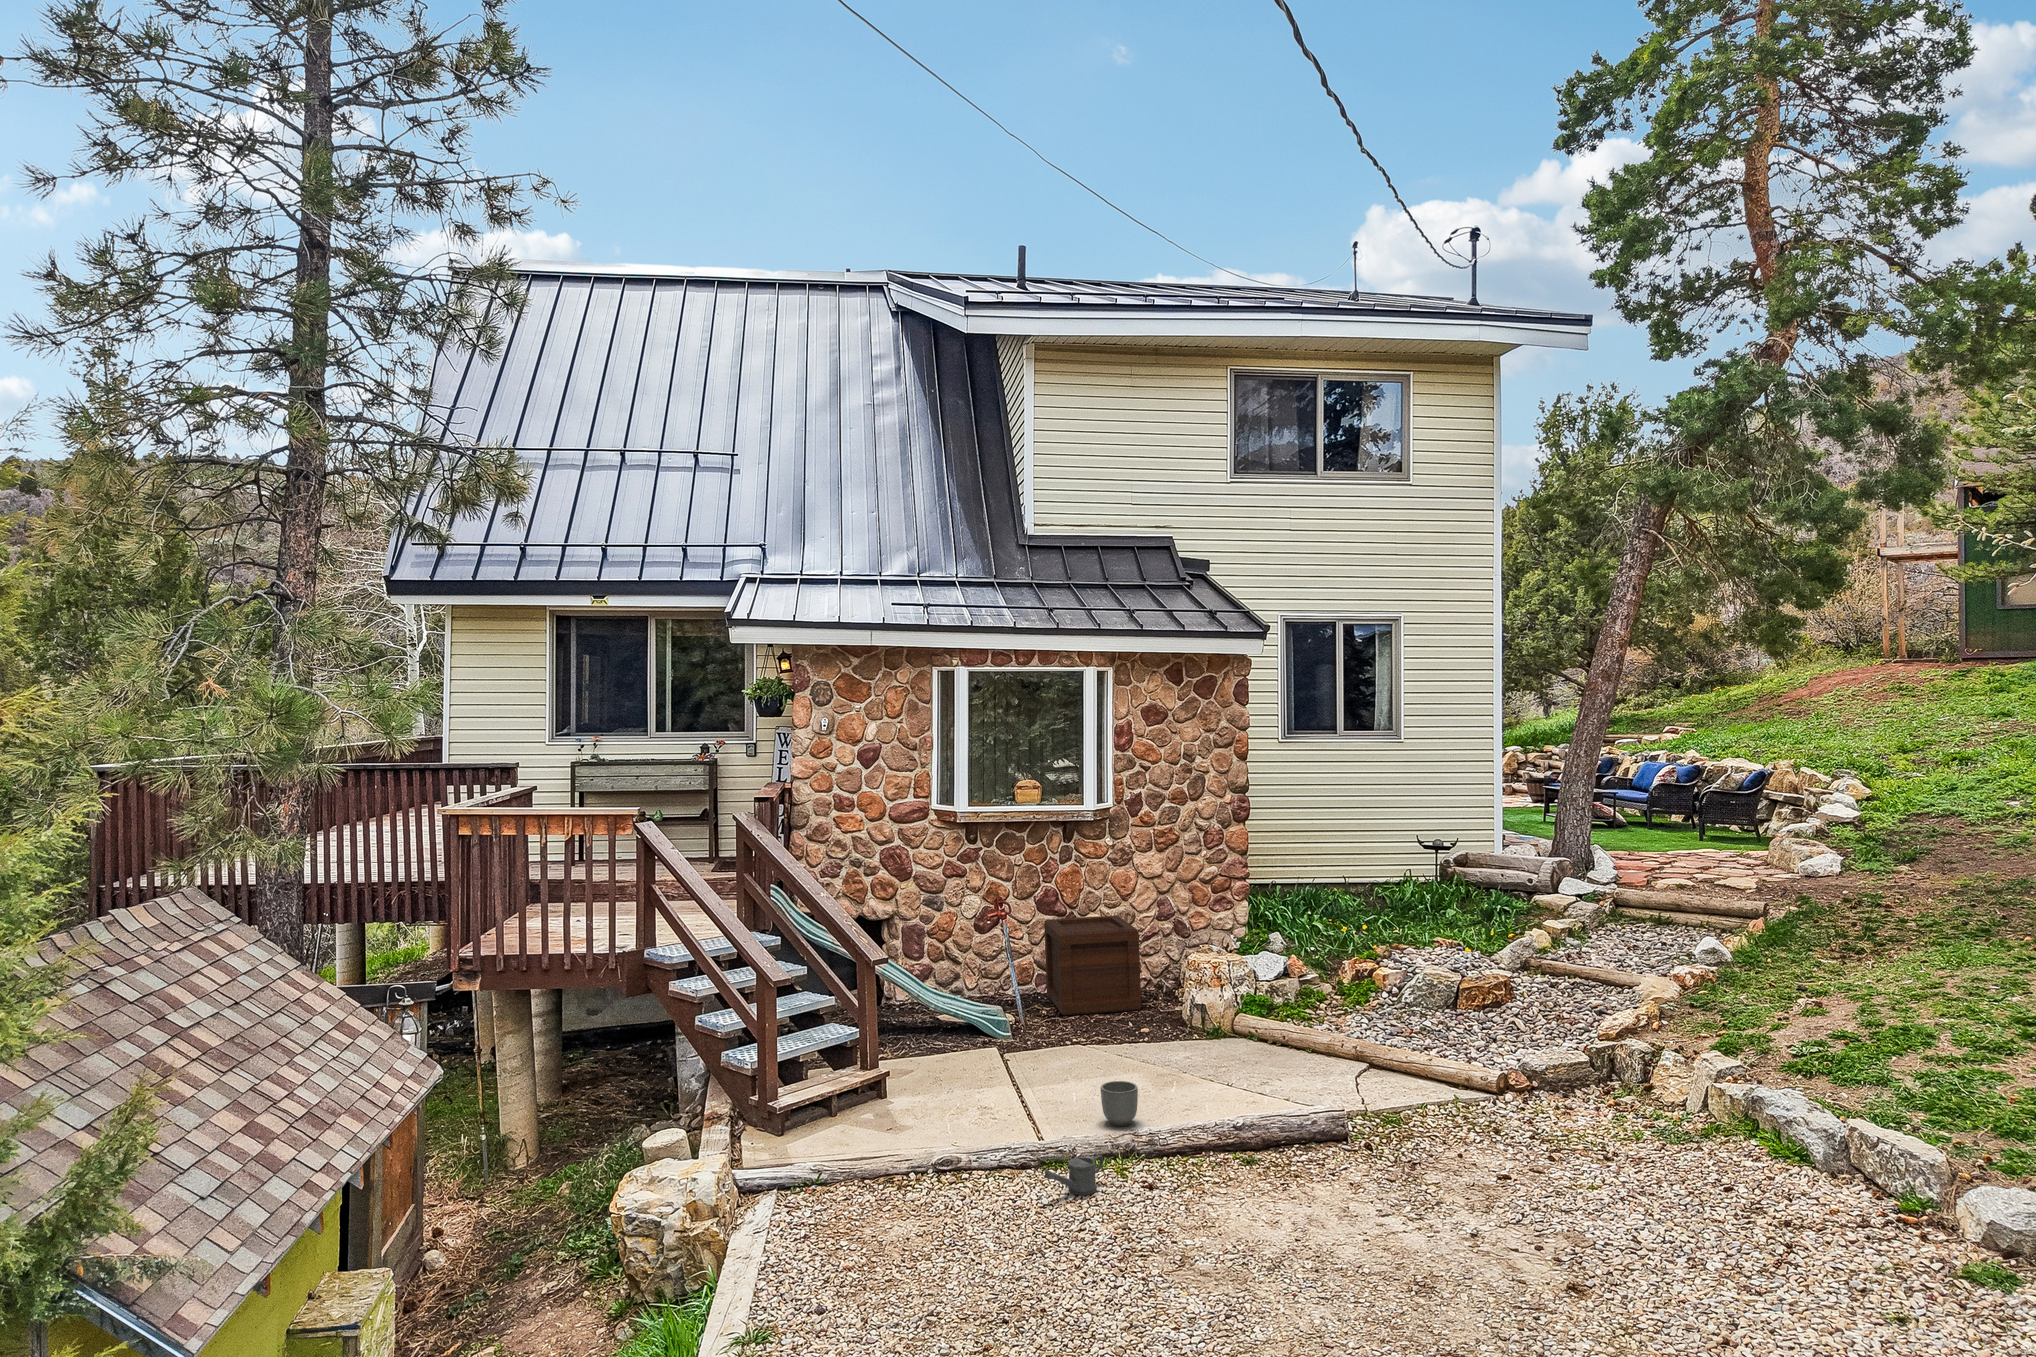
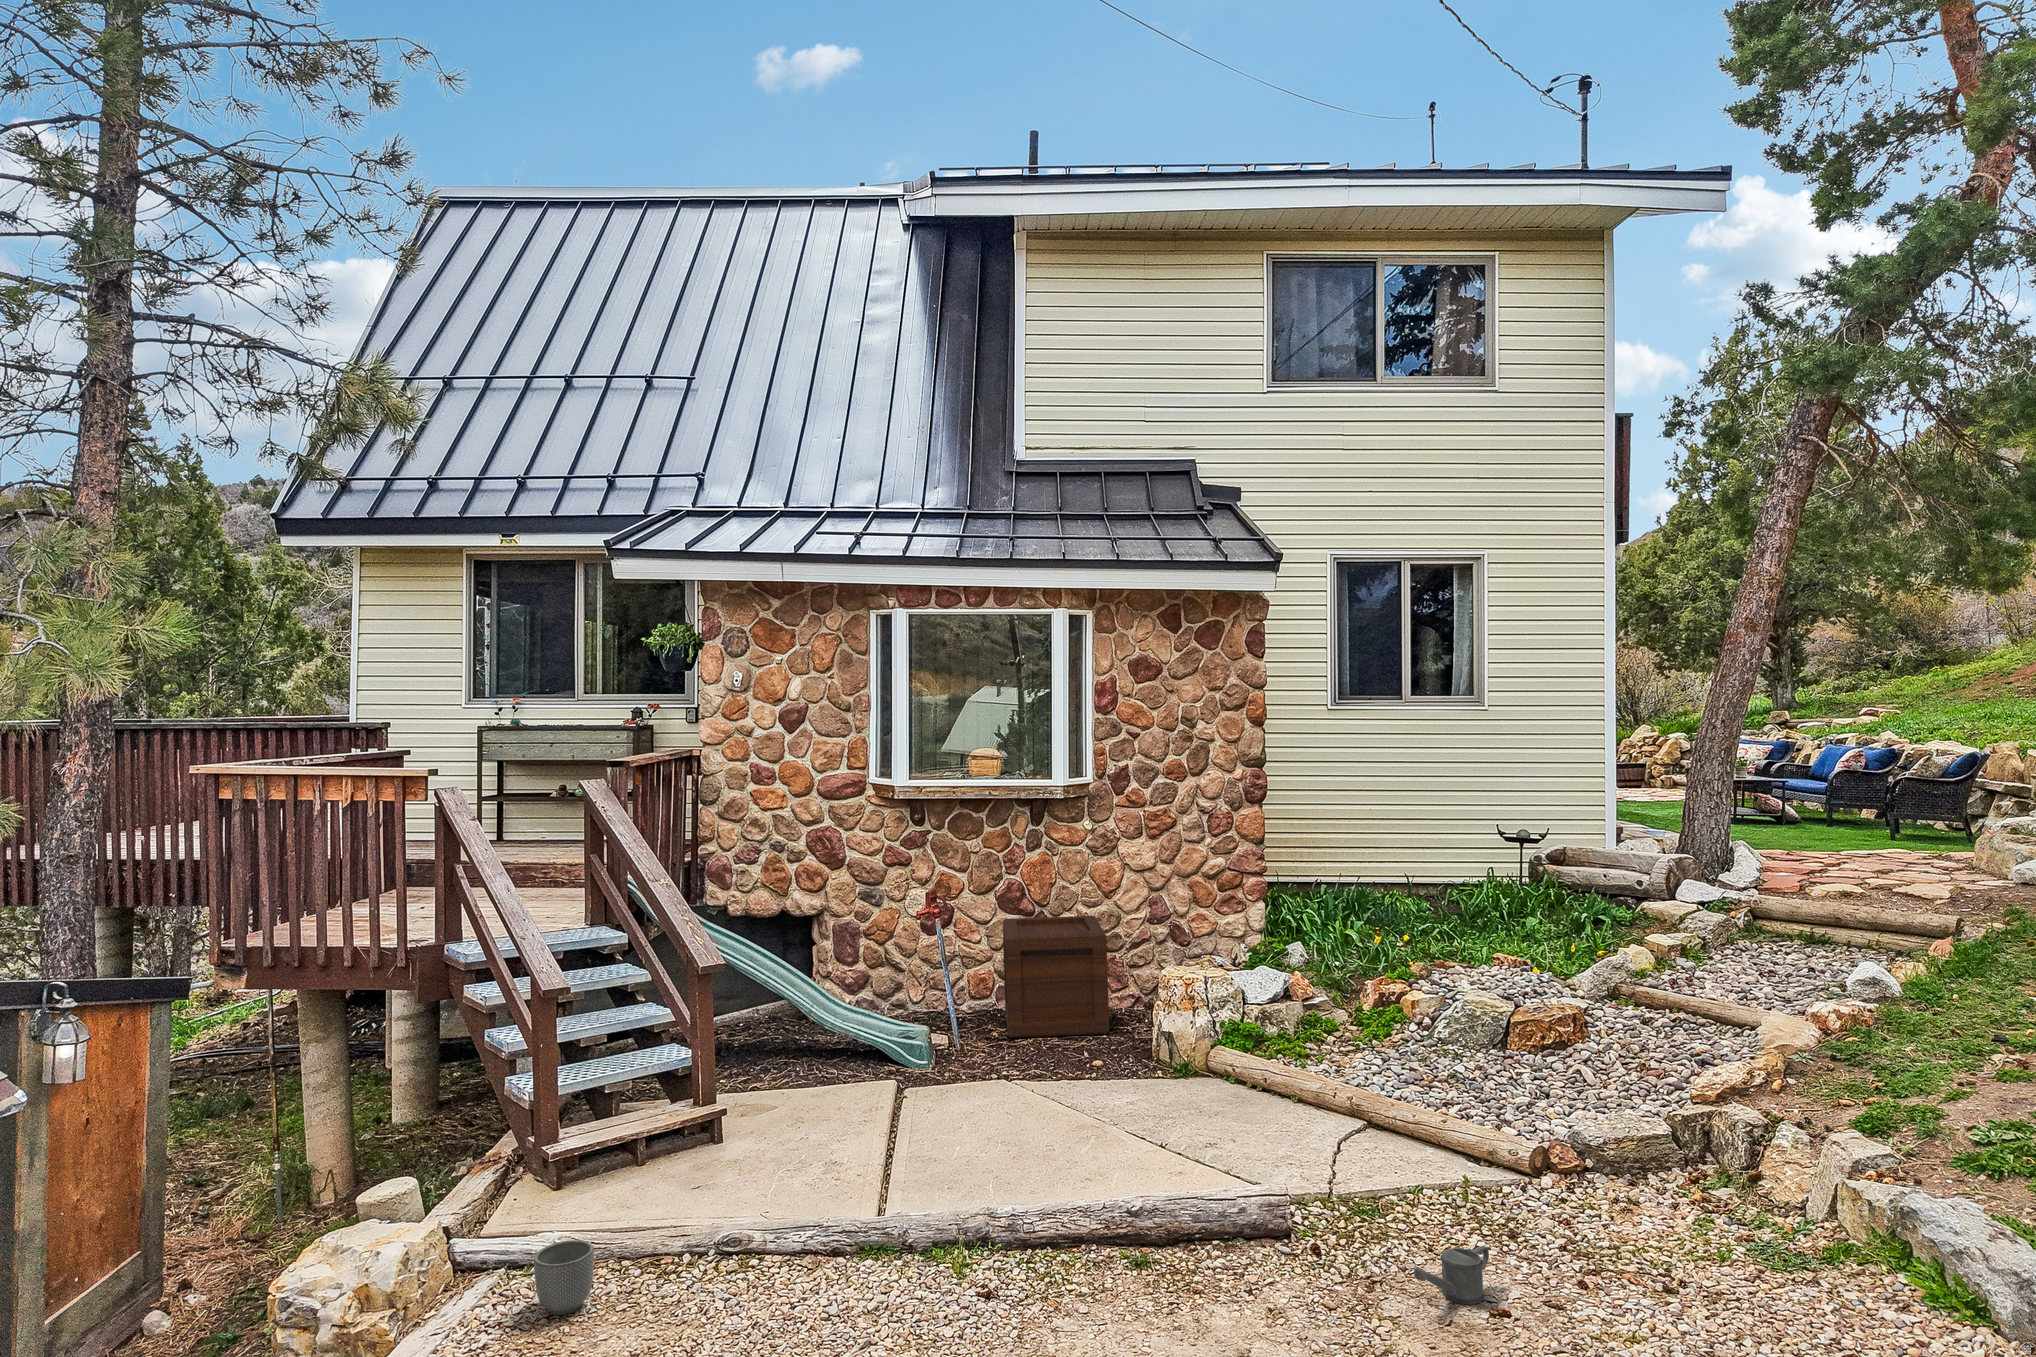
planter: present [1101,1081,1138,1126] -> present [534,1240,594,1315]
watering can: present [1045,1155,1103,1195] -> present [1414,1246,1489,1305]

